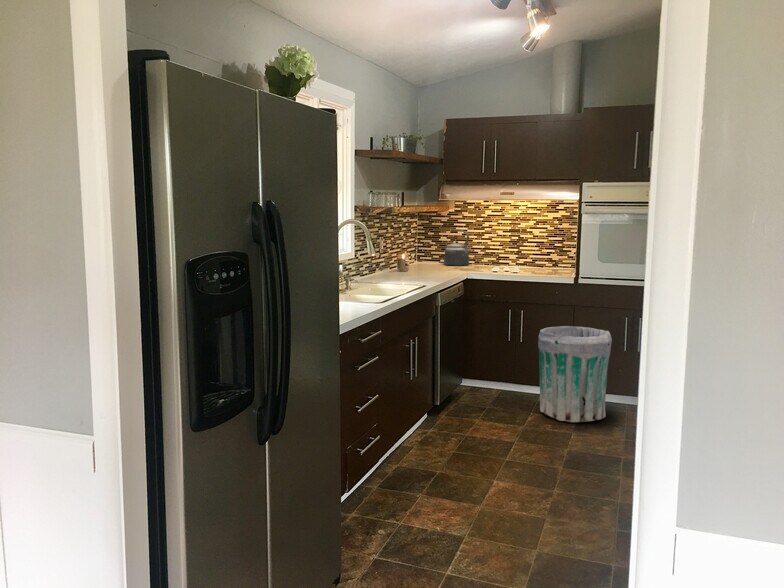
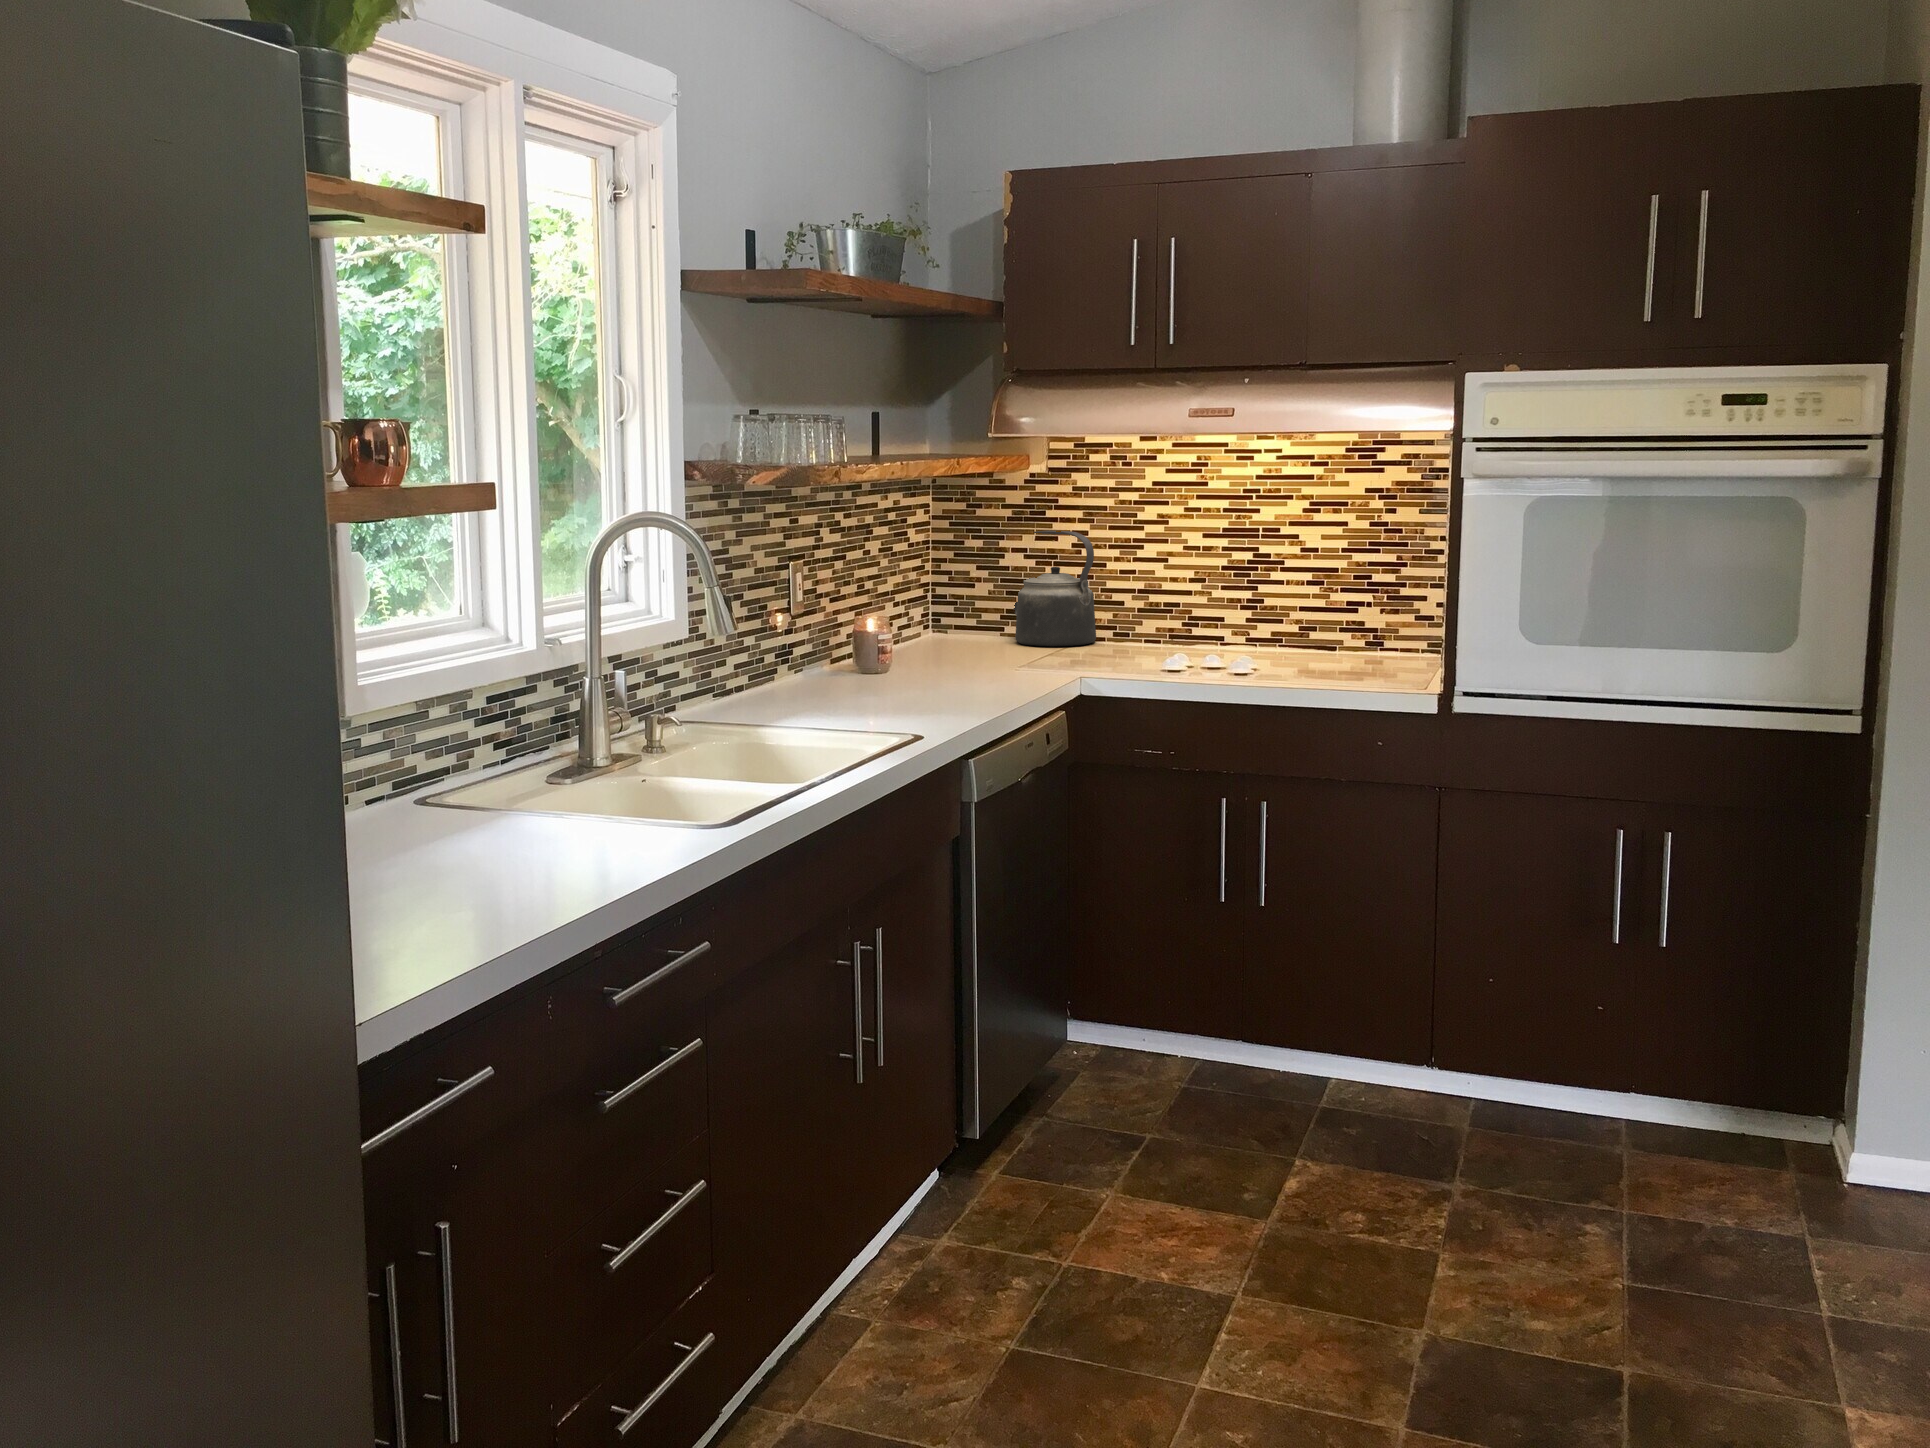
trash can: present [538,326,612,422] -> none [1319,856,1574,1200]

